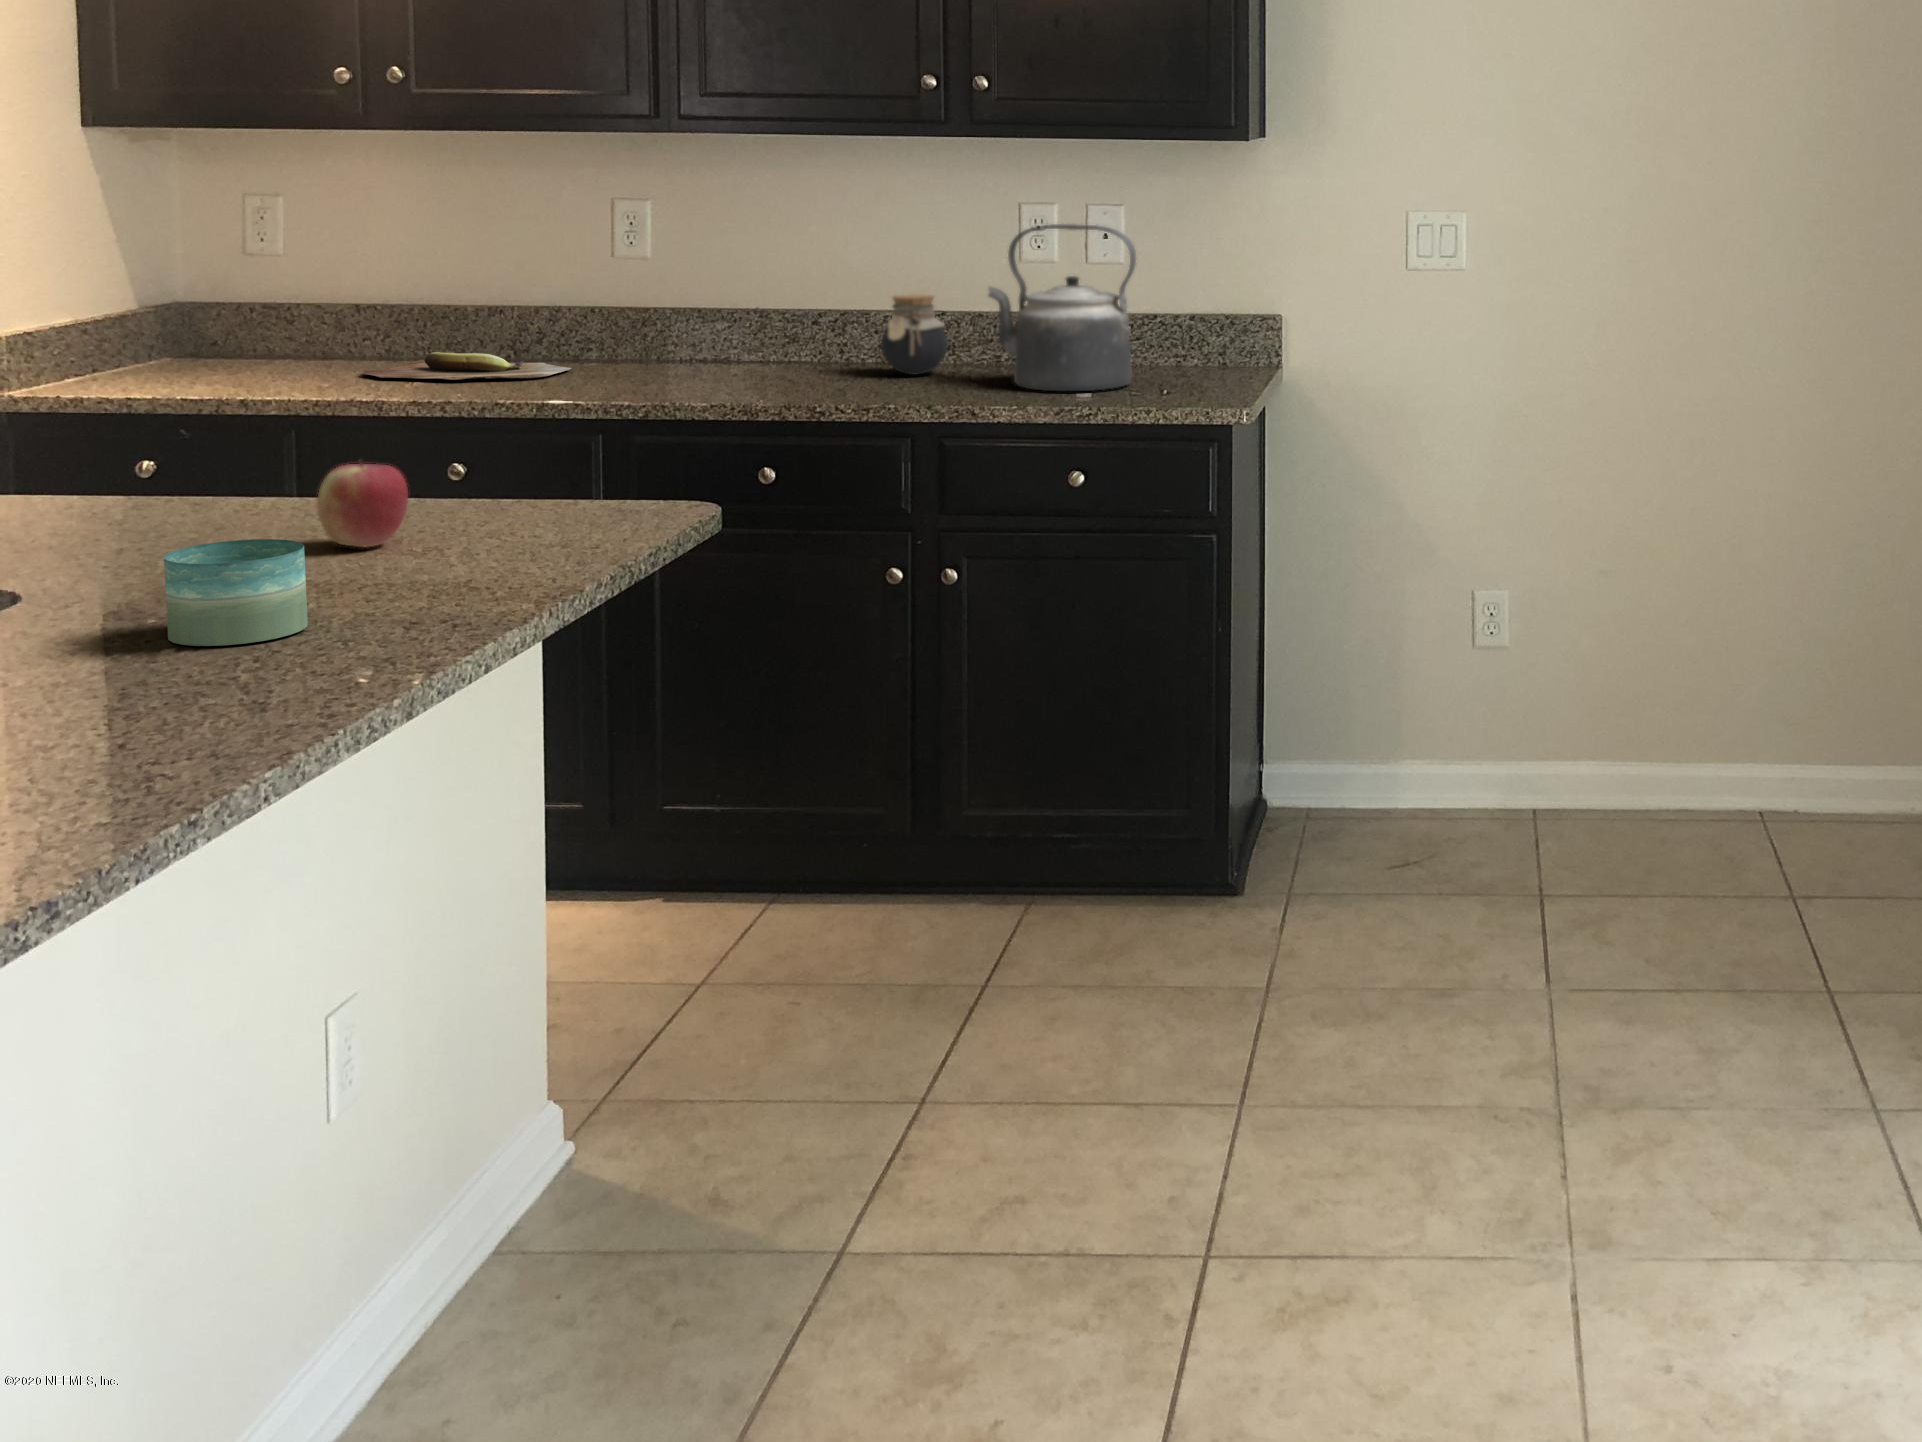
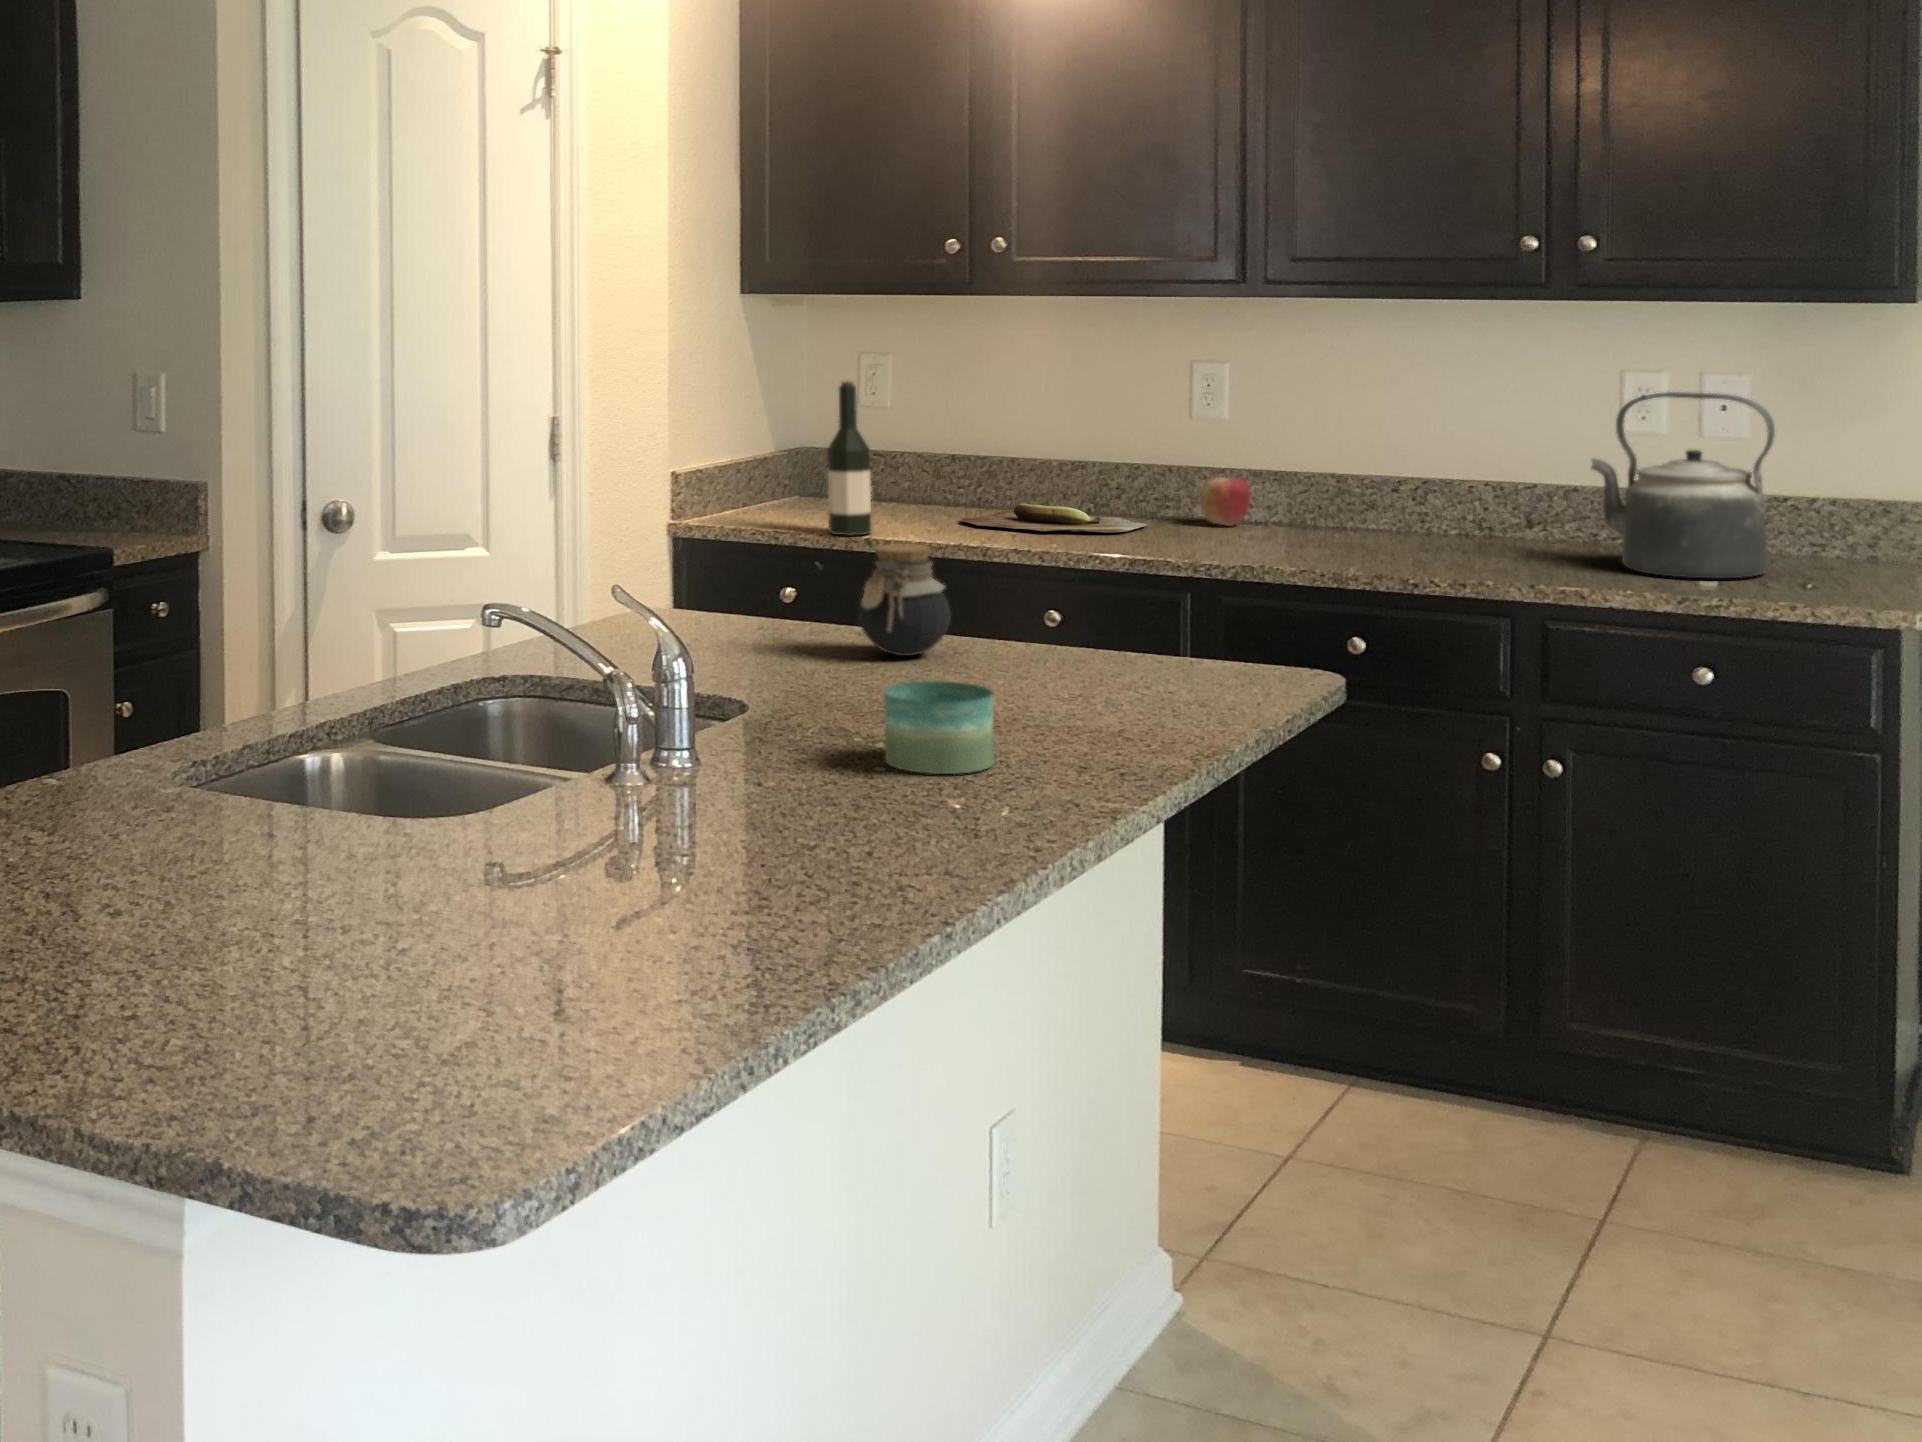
wine bottle: none [189,221,248,395] -> present [827,381,871,536]
jar: present [881,294,948,375] -> present [858,544,951,656]
apple: present [317,462,408,548] -> present [1200,476,1251,526]

